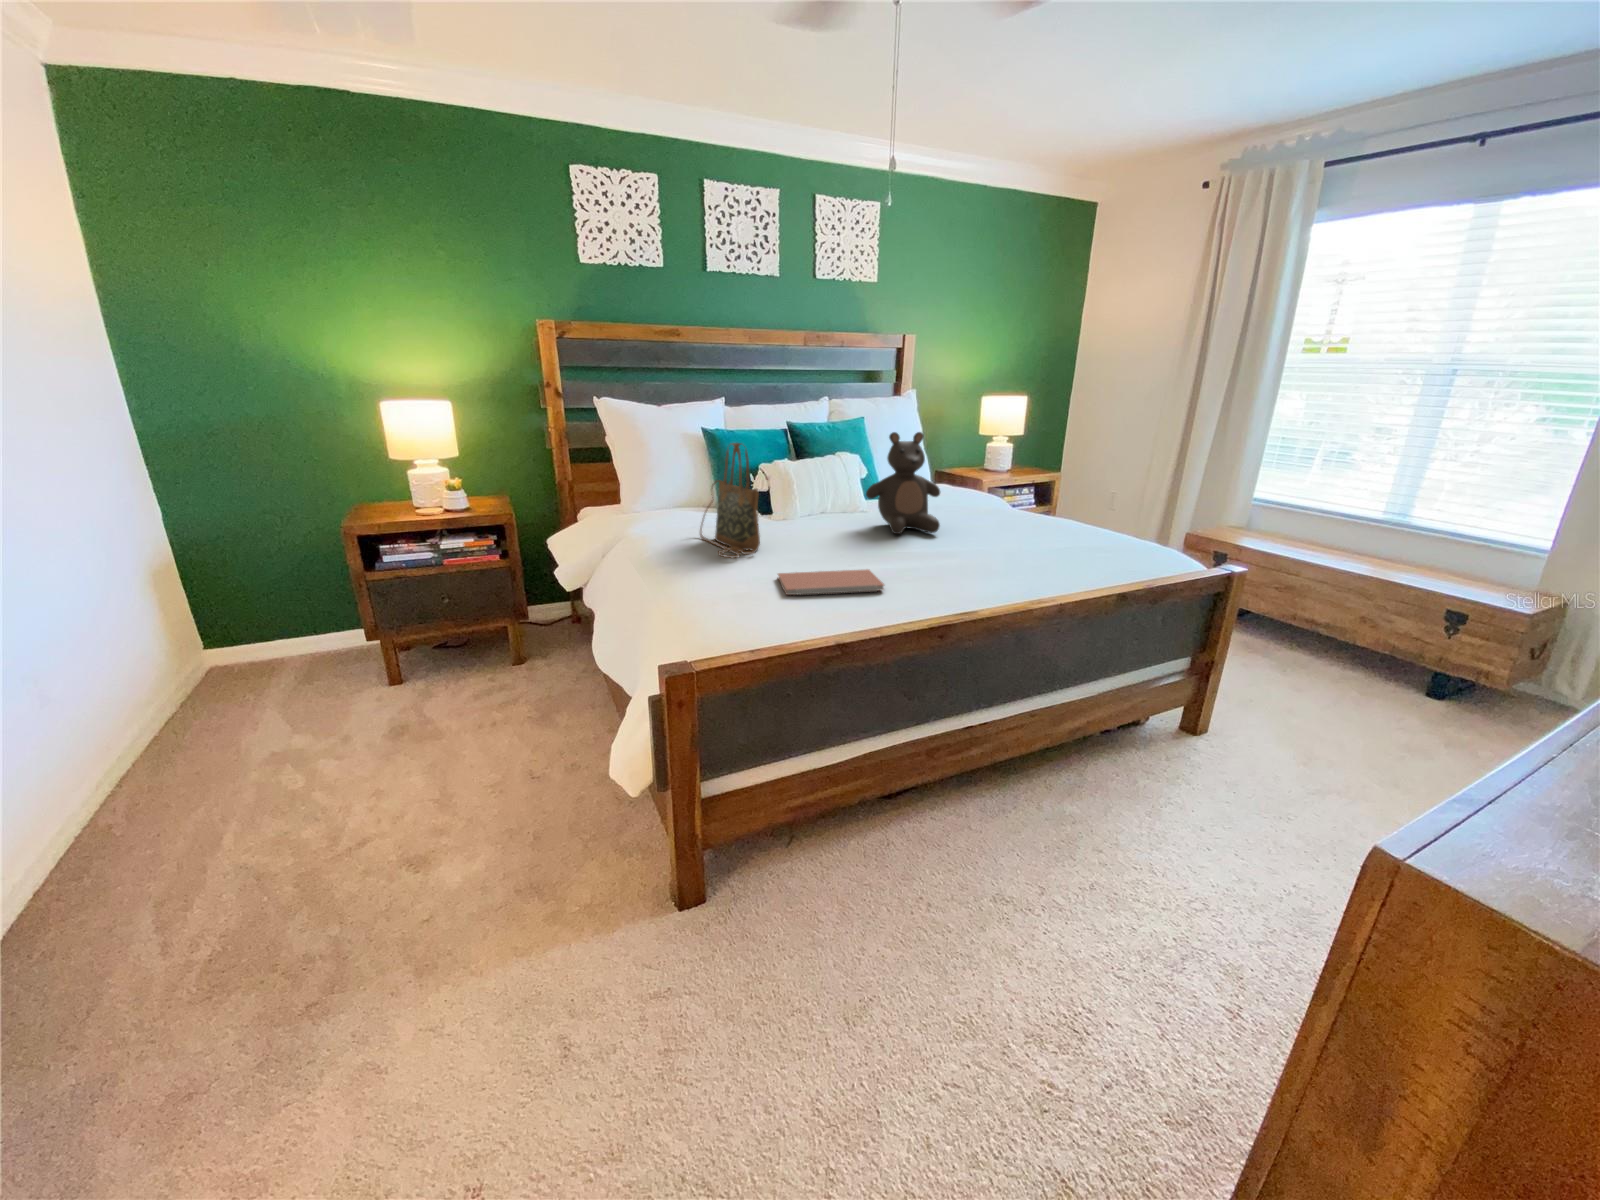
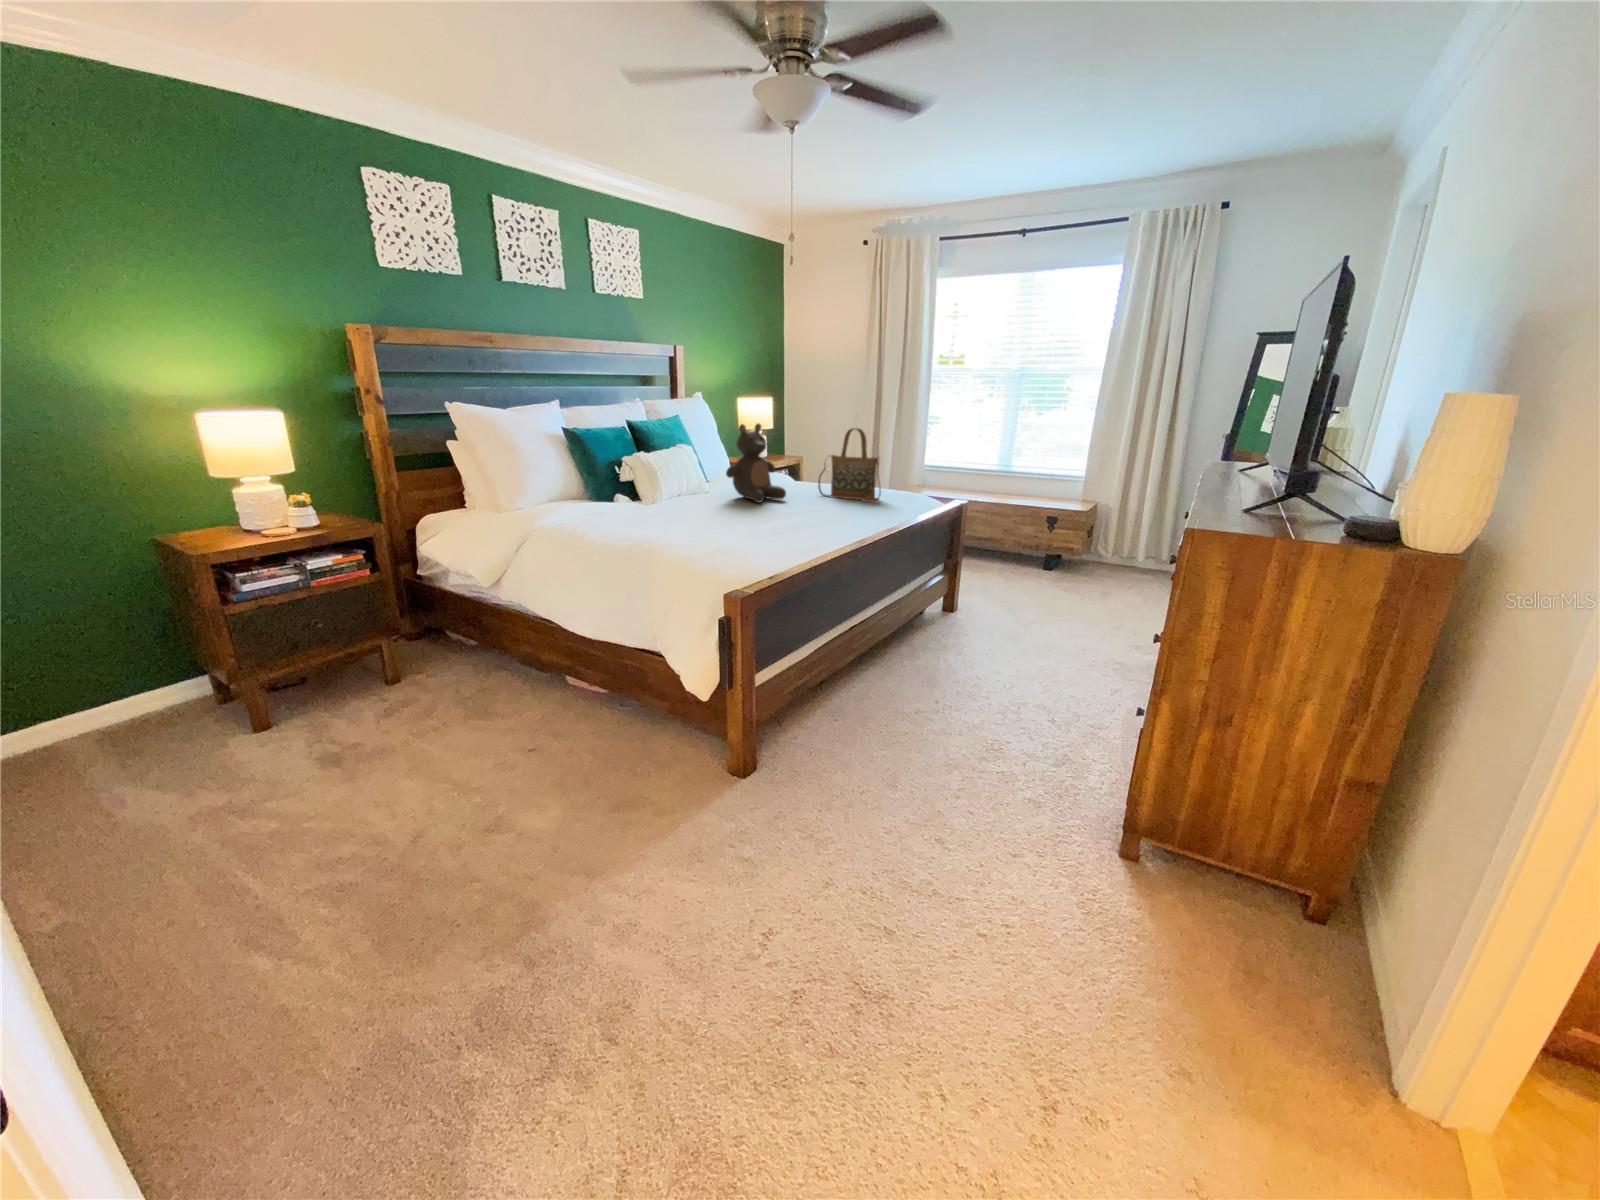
handbag: present [700,443,760,558] -> present [818,428,881,502]
notebook: present [778,569,884,595] -> none [725,524,808,546]

